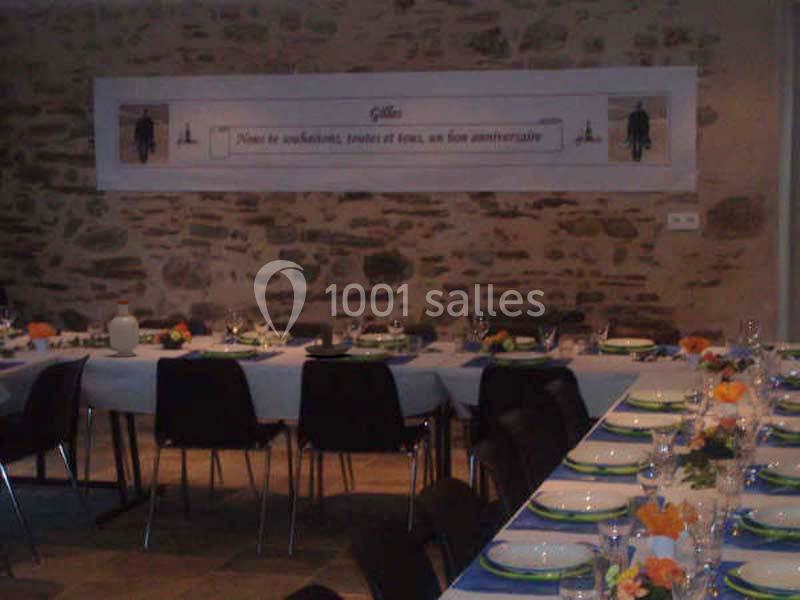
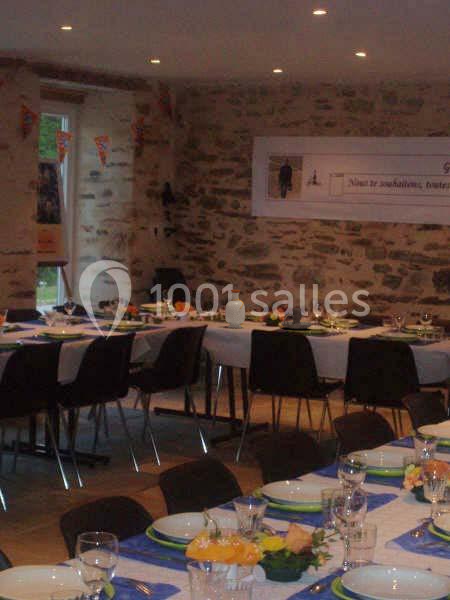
candle holder: present [305,325,350,356] -> present [281,308,312,329]

